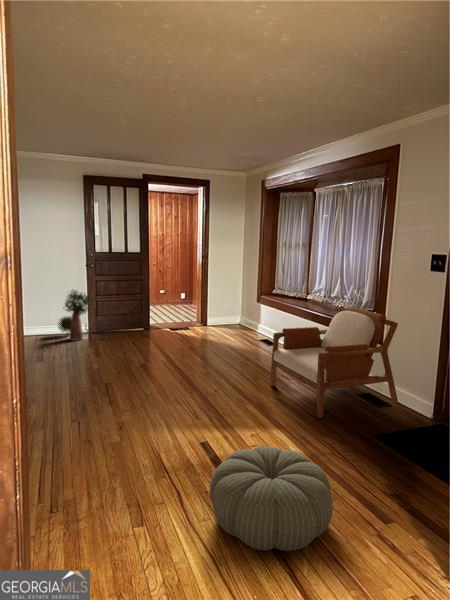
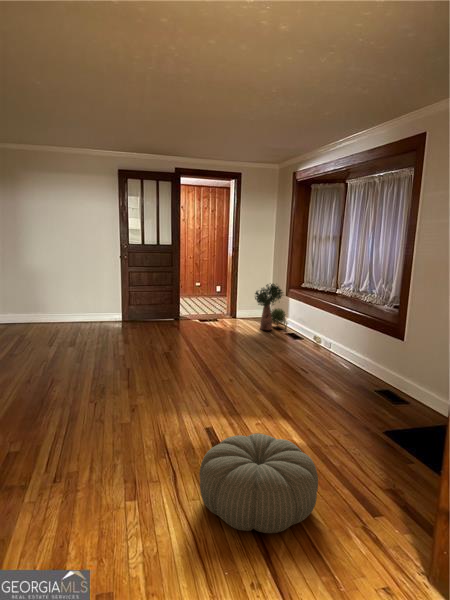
potted plant: present [58,290,91,341] -> present [255,284,288,330]
armchair: present [270,307,398,418] -> none [287,301,420,413]

